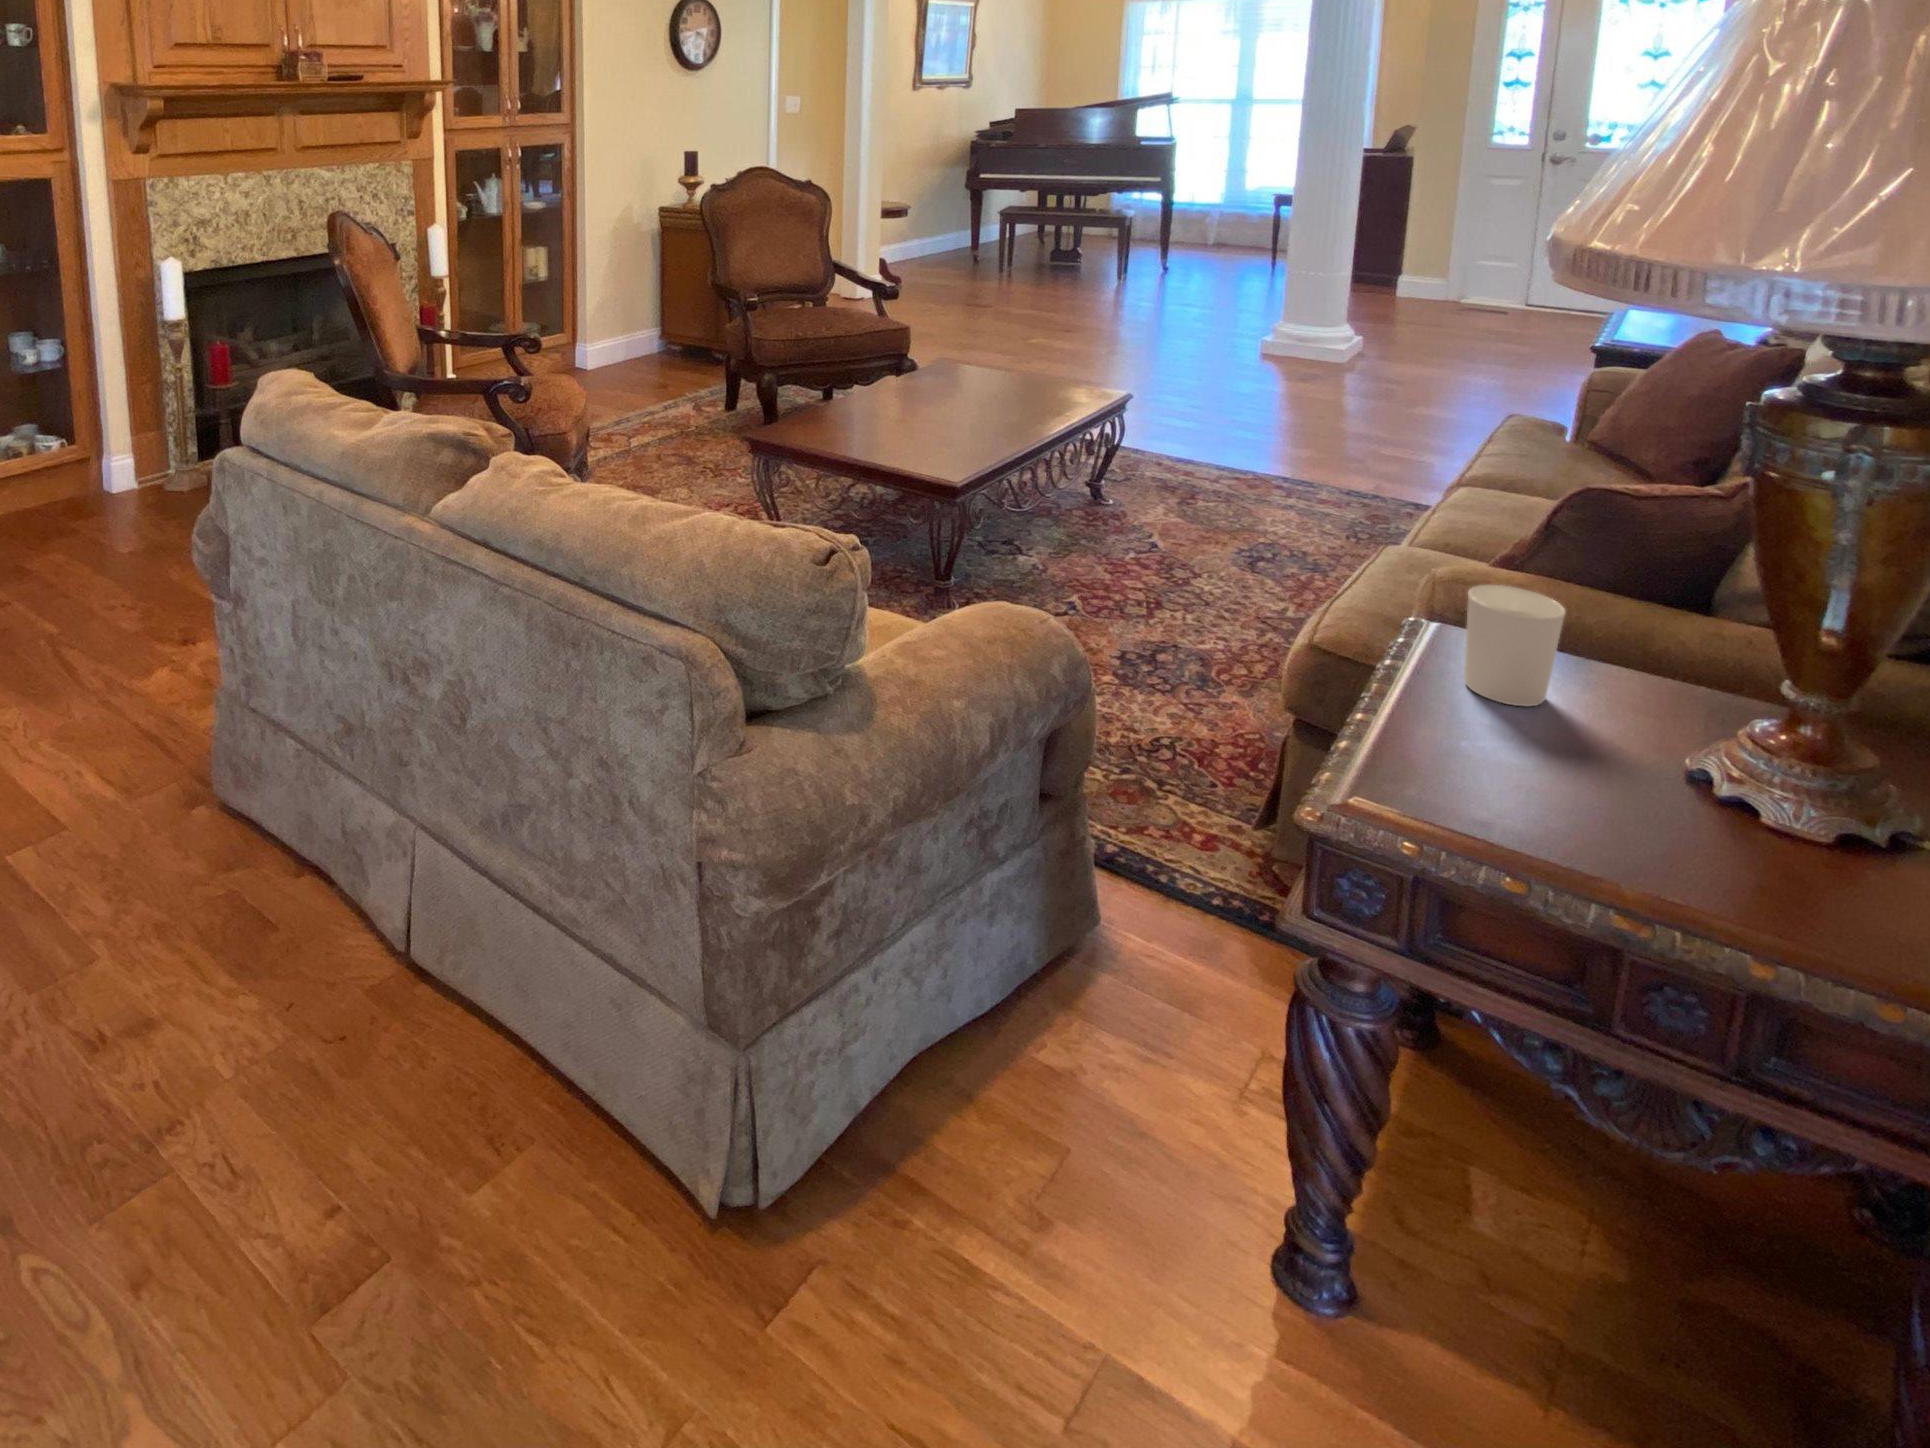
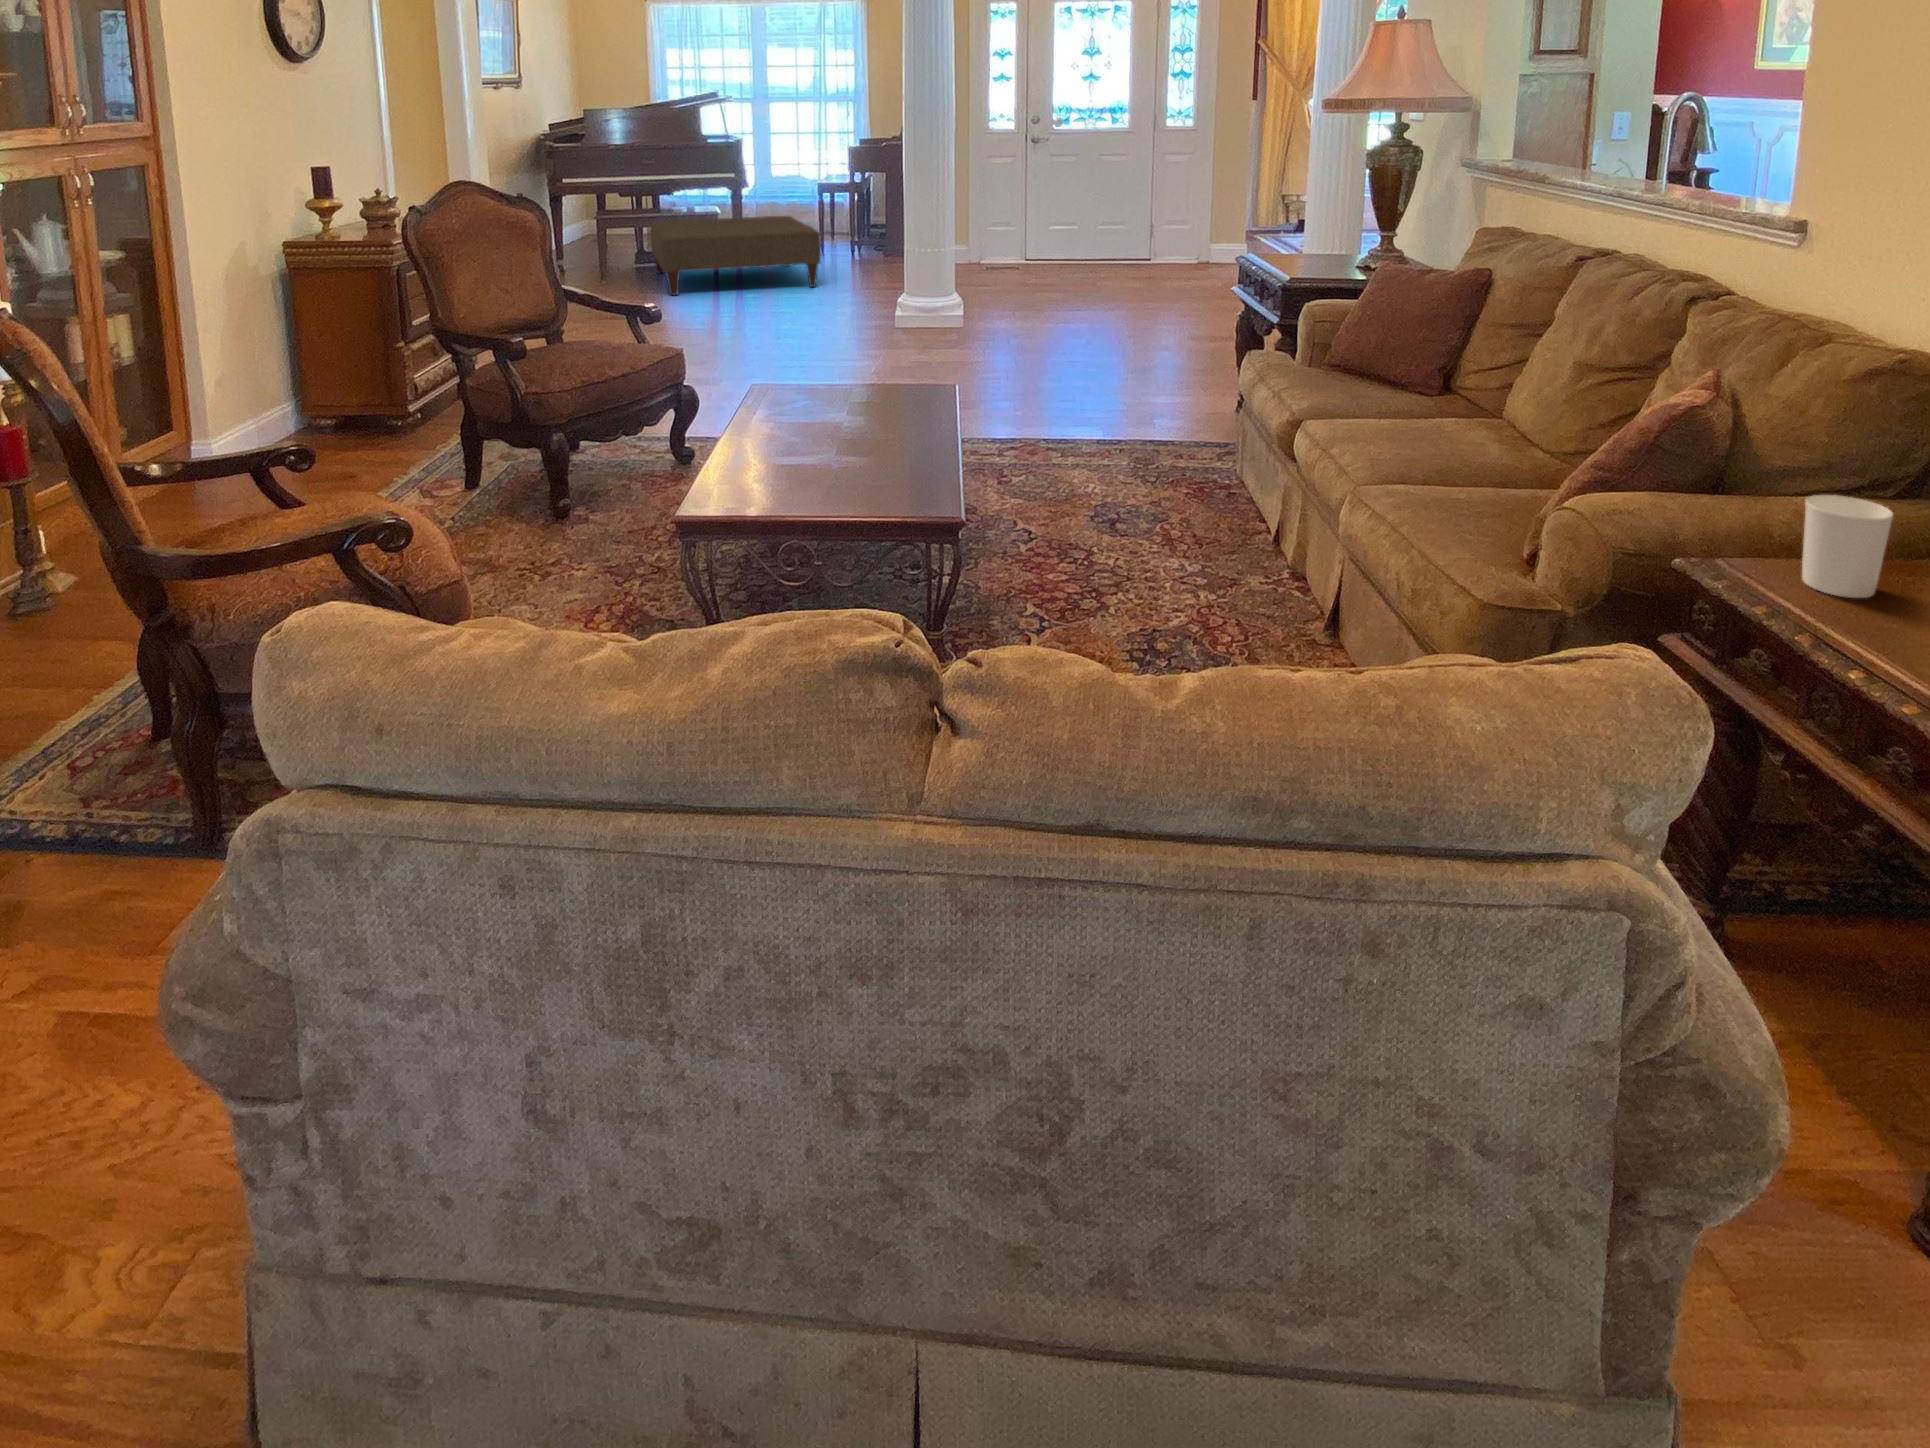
ottoman: none [1042,222,1216,303] -> present [649,216,821,295]

